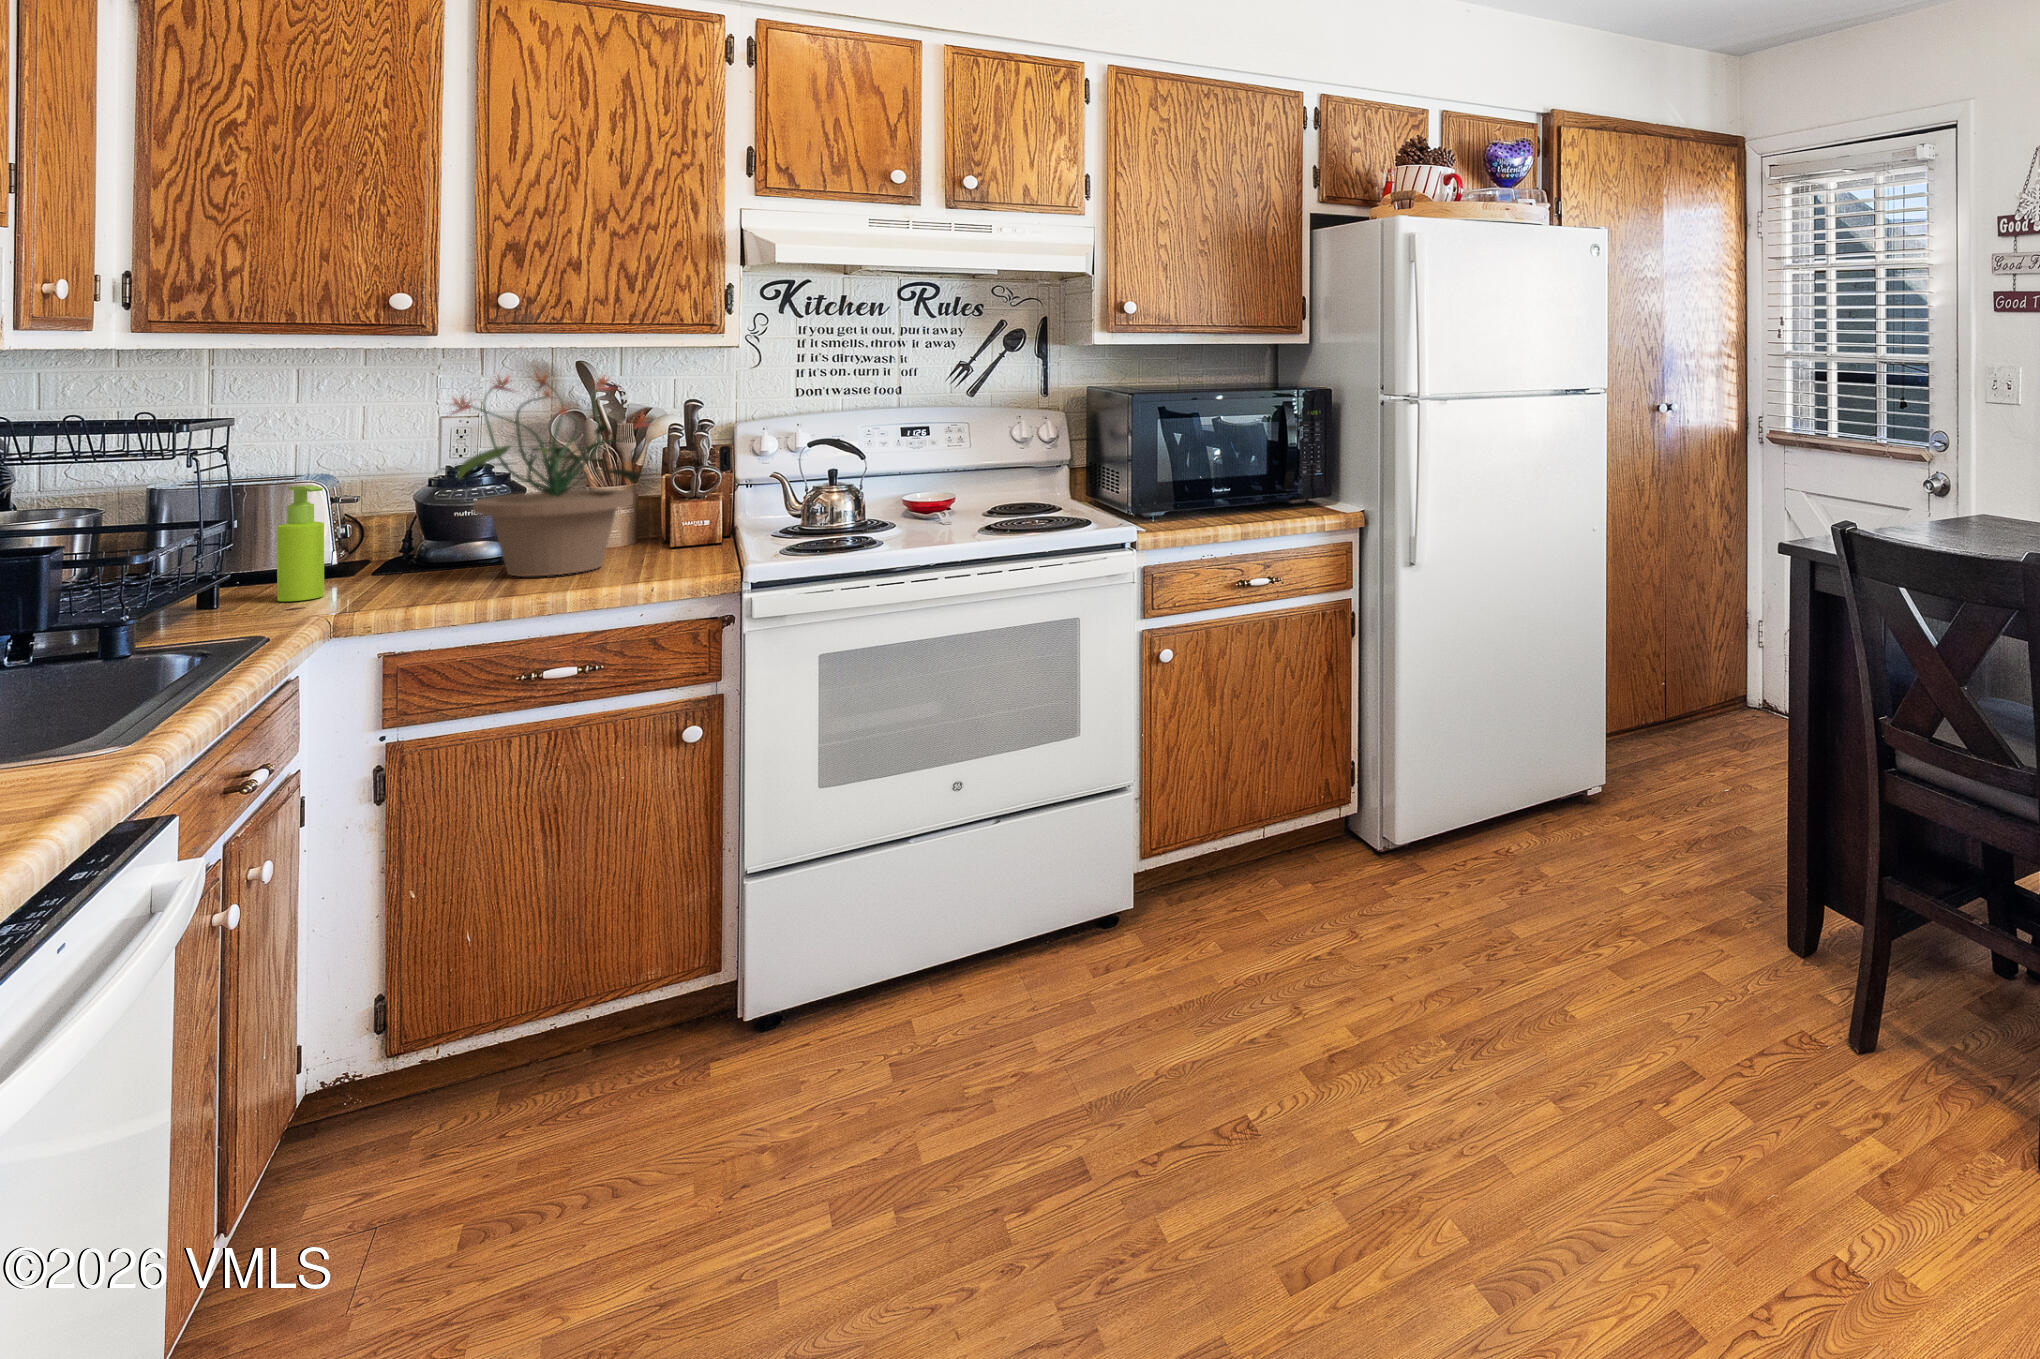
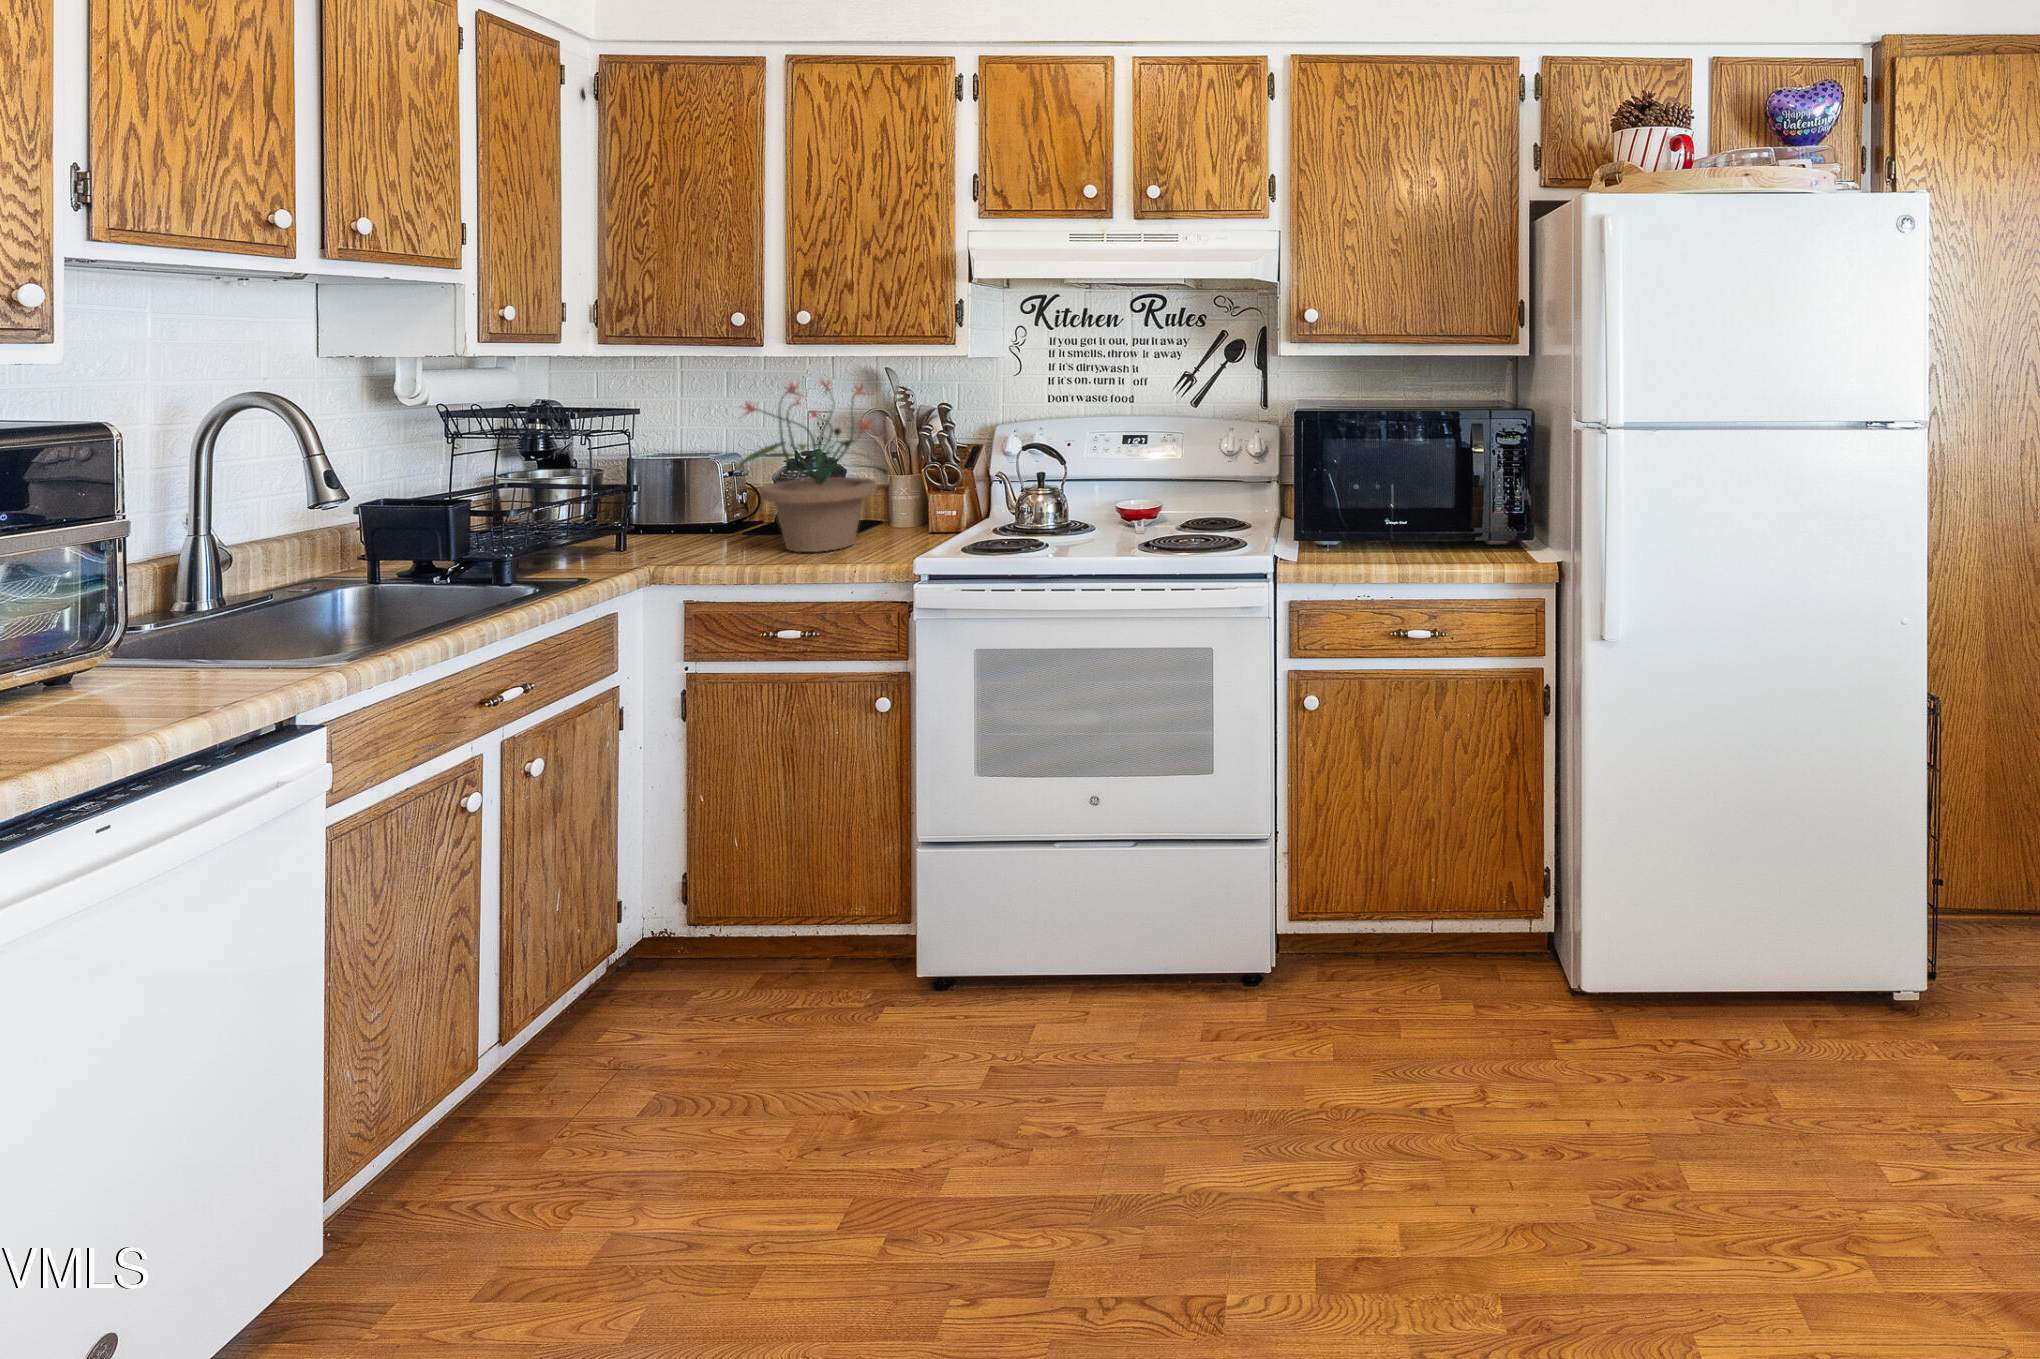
soap dispenser: present [277,485,324,601] -> none [637,468,668,556]

